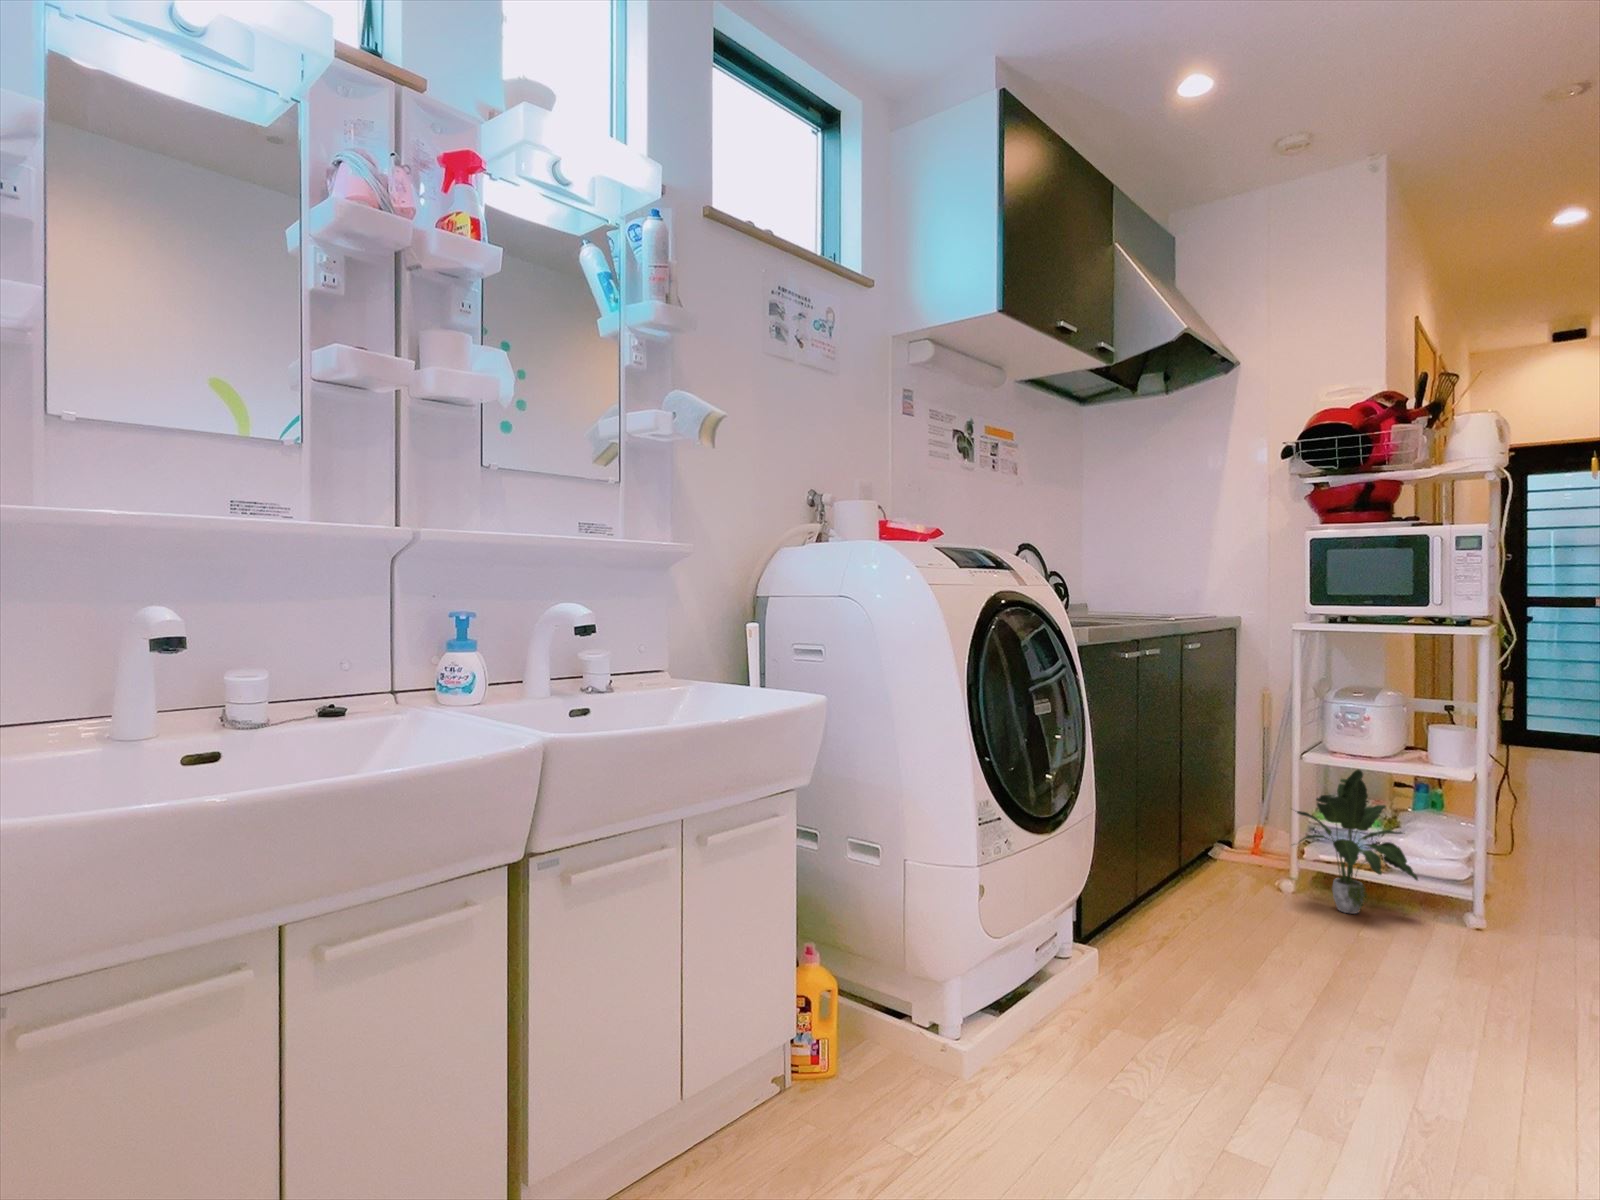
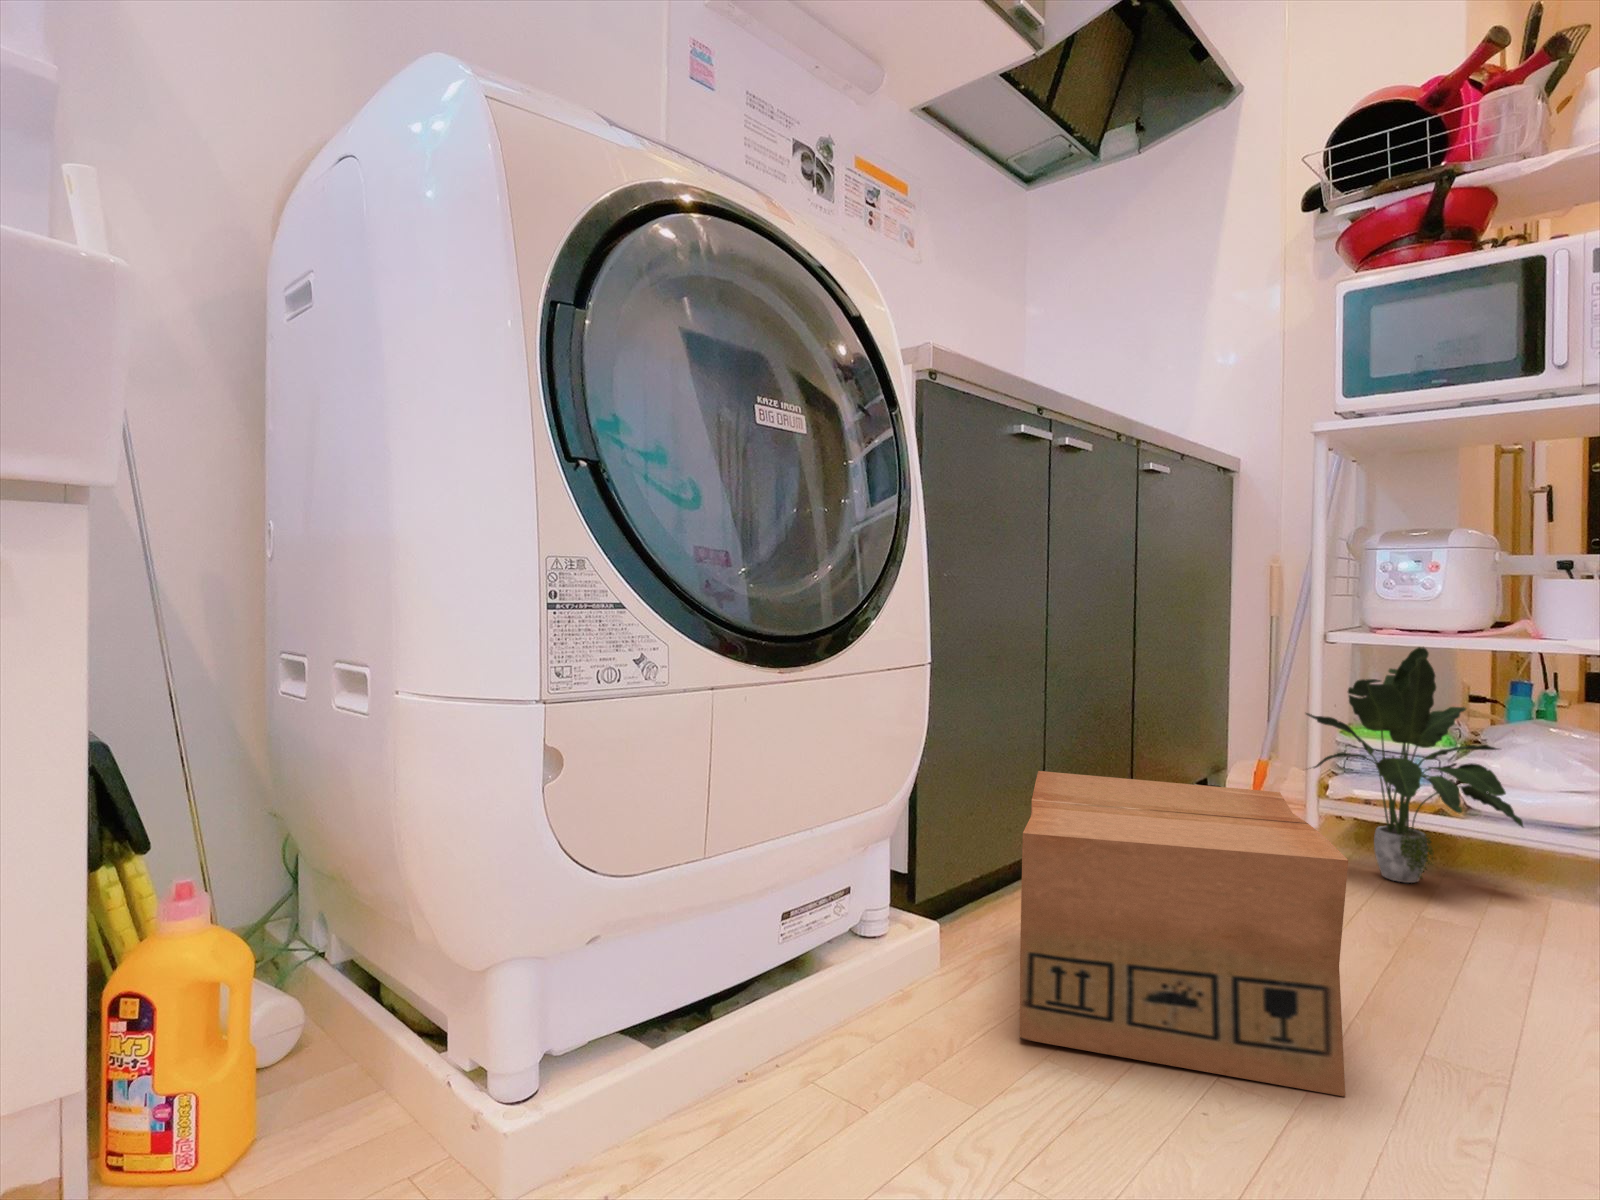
cardboard box: none [1146,860,1320,1029] -> present [1020,771,1348,1096]

